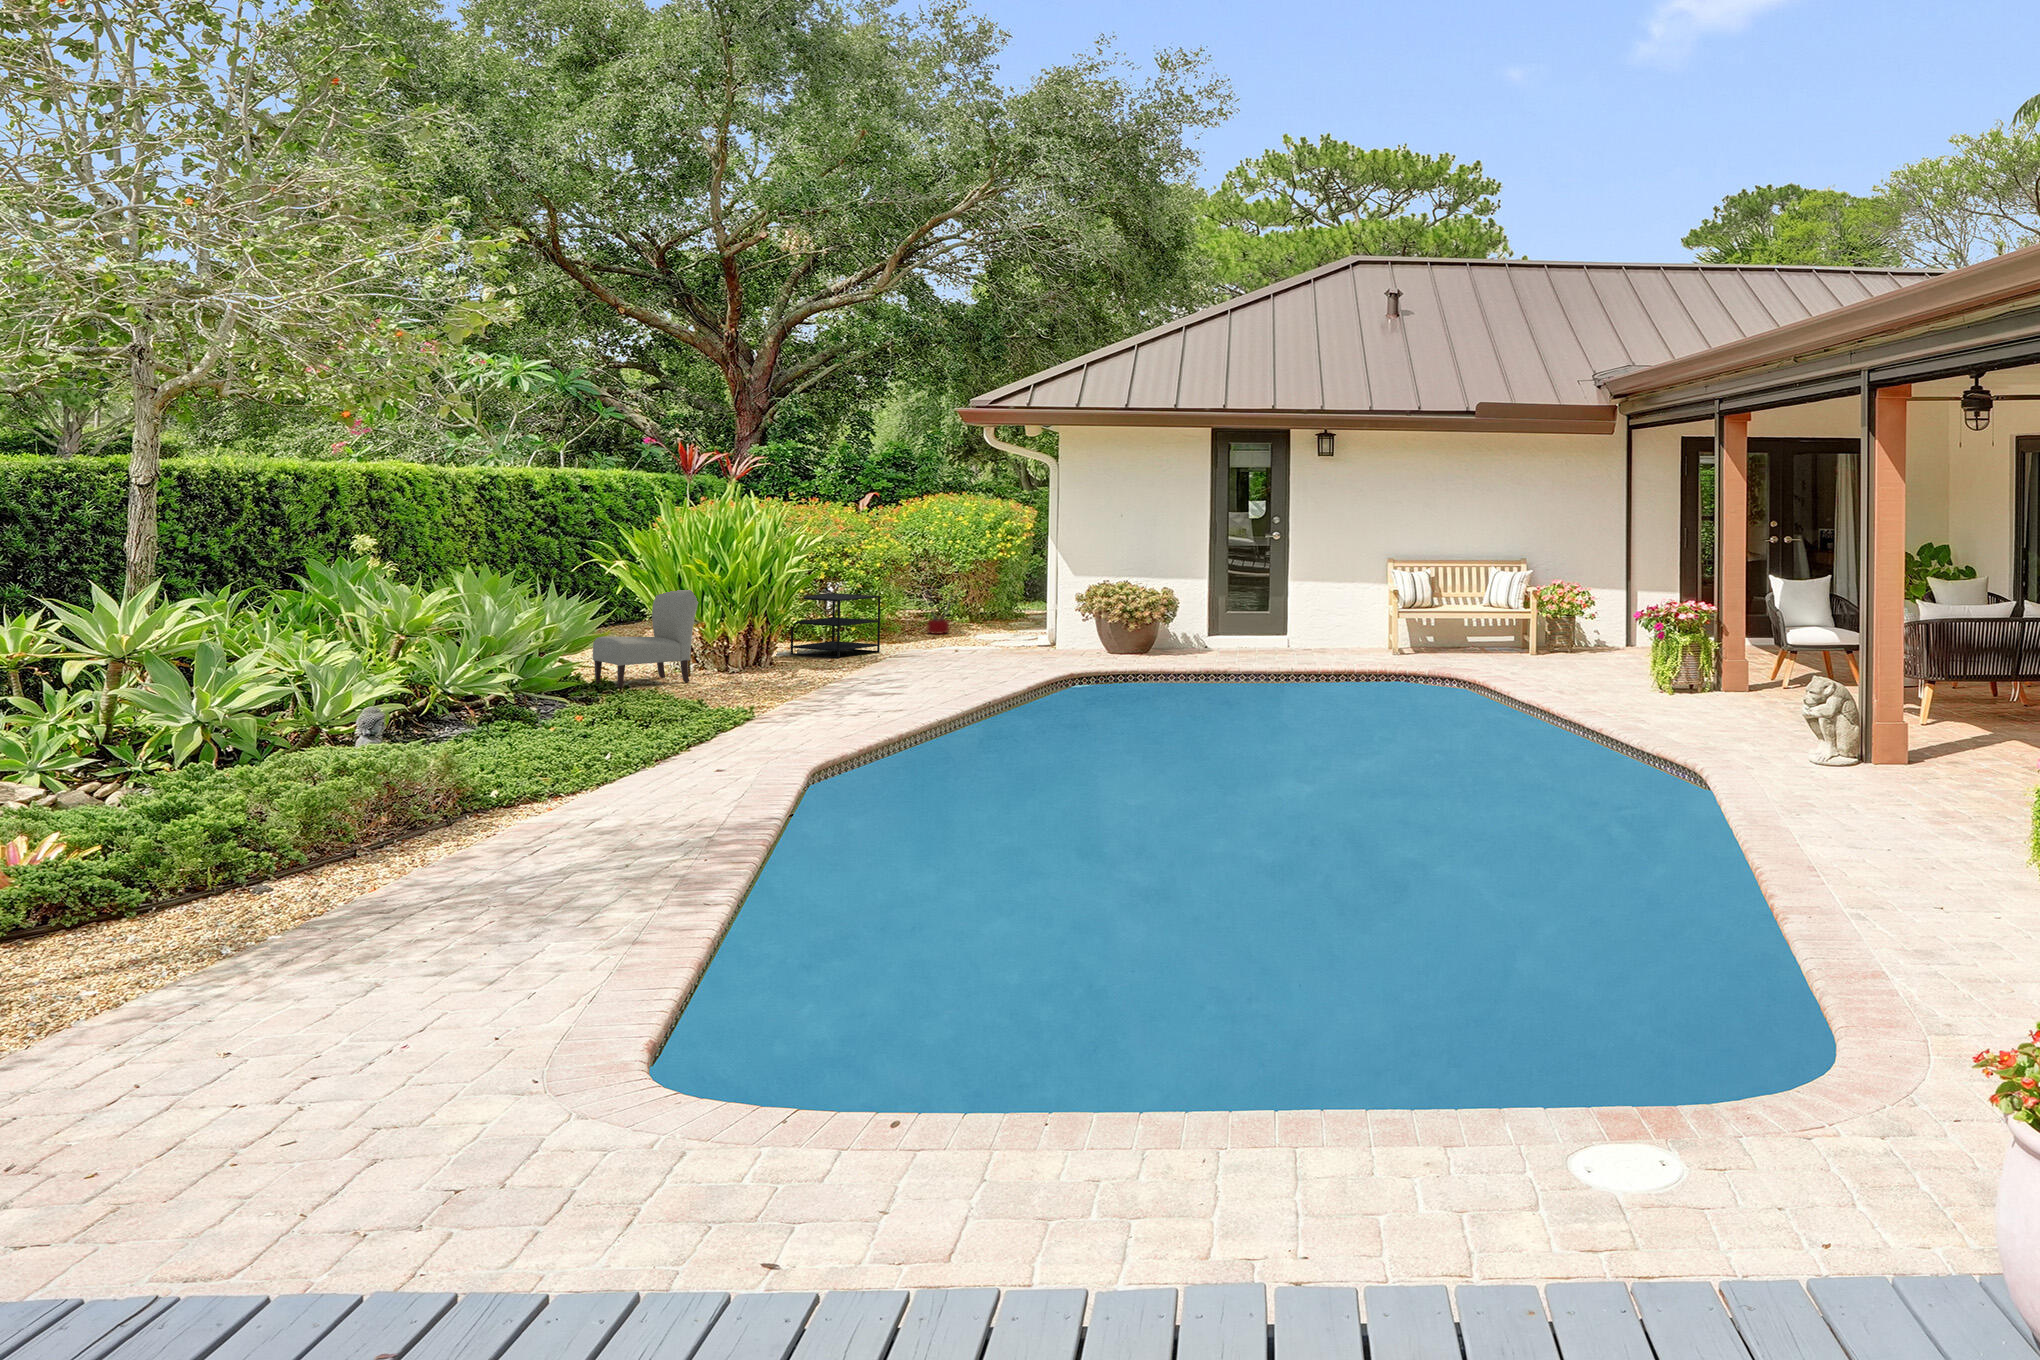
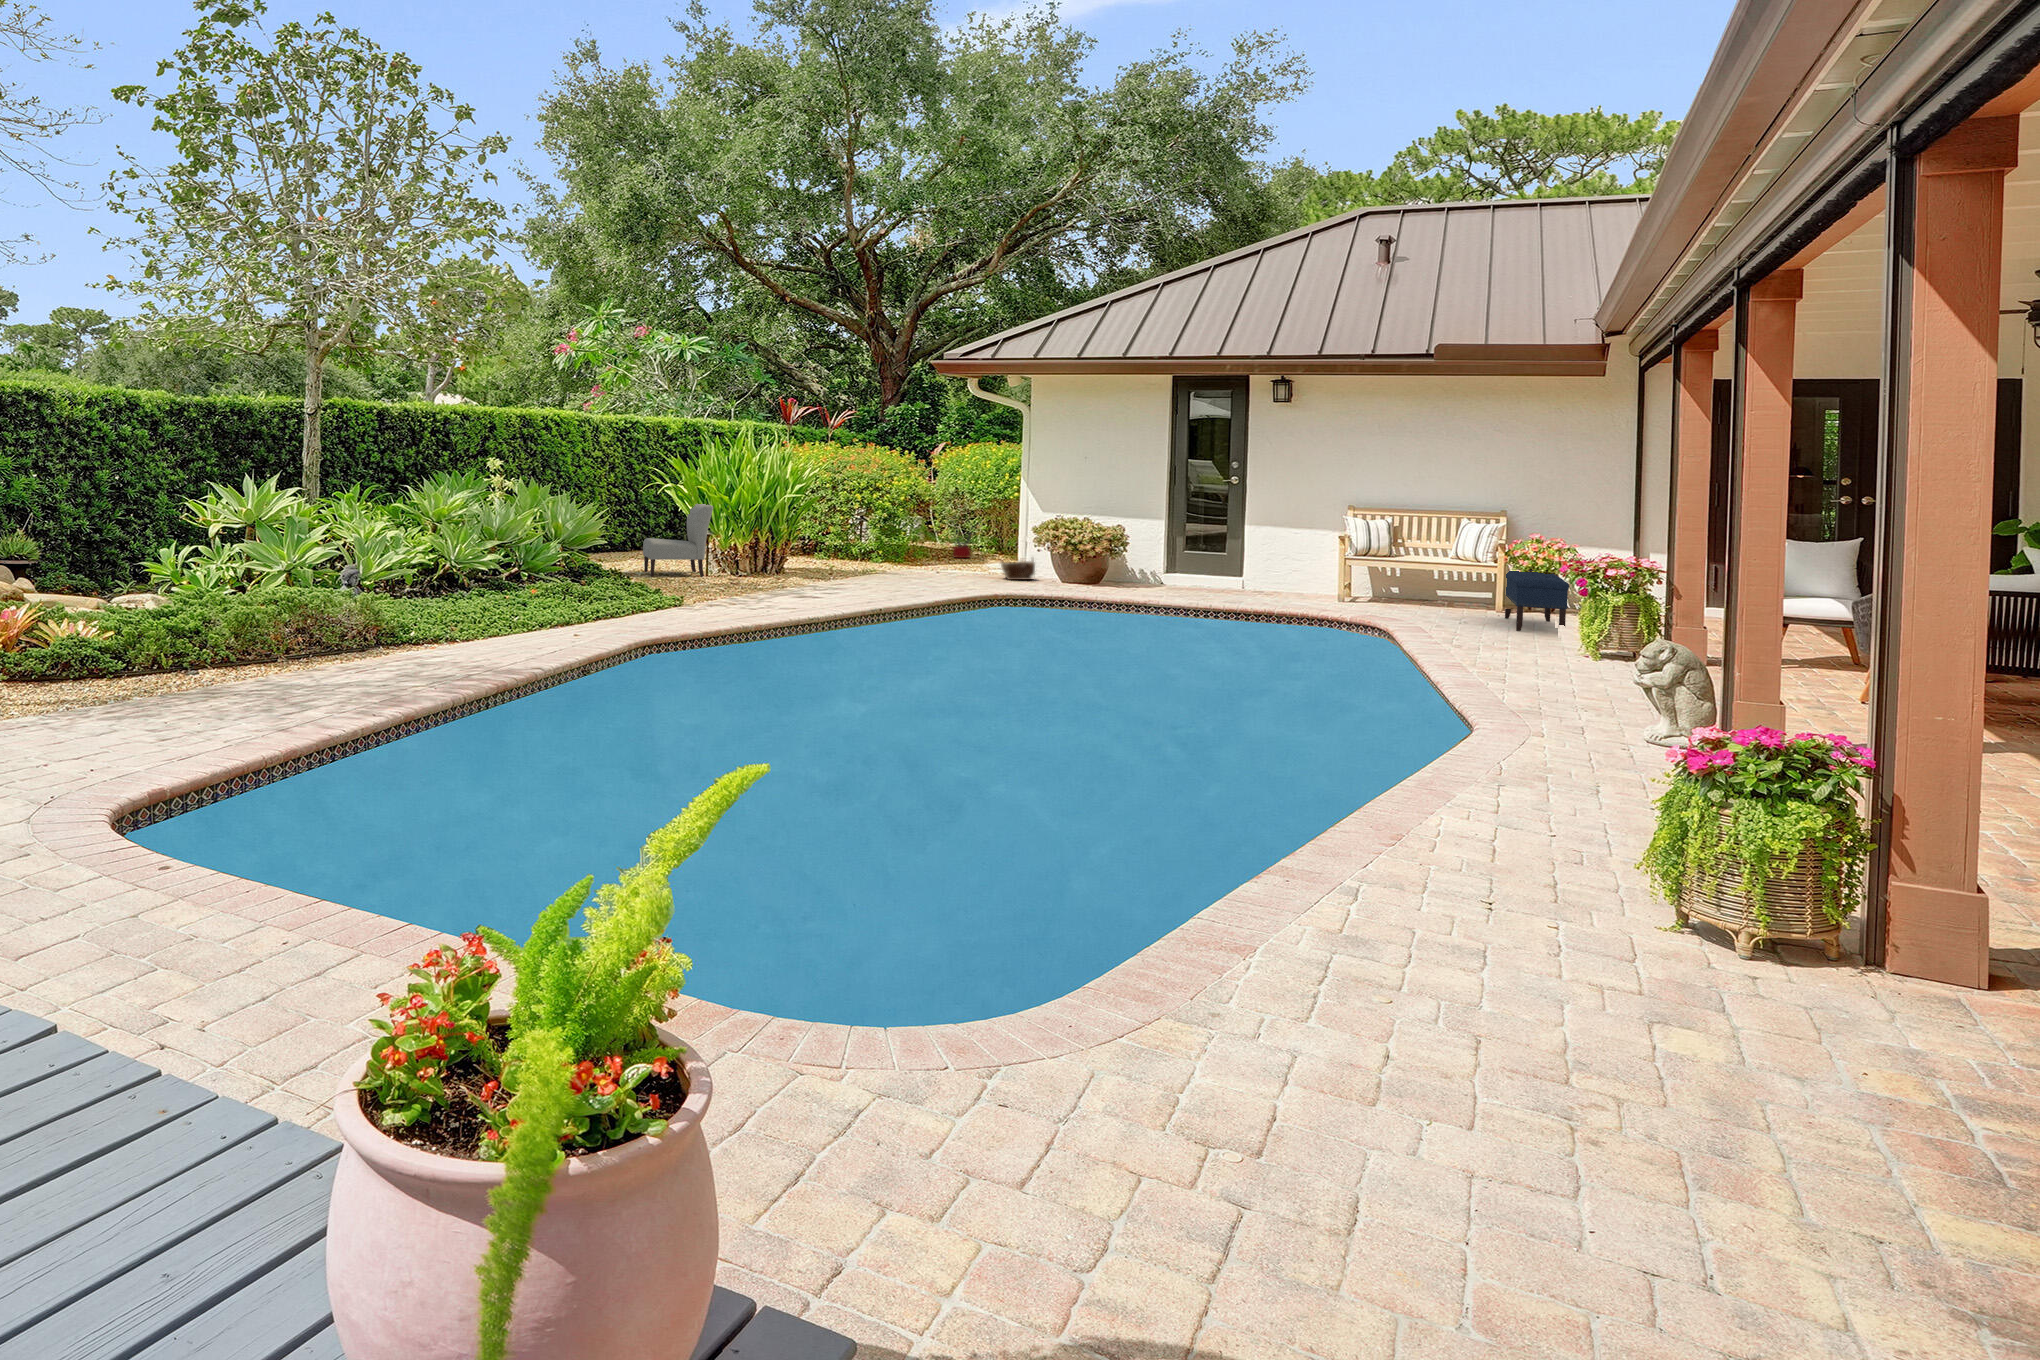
side table: present [791,593,881,658] -> none [815,518,885,569]
bench: none [1526,613,1596,670] -> present [1505,570,1569,631]
woven basket: none [1034,628,1074,657] -> present [1001,560,1035,580]

